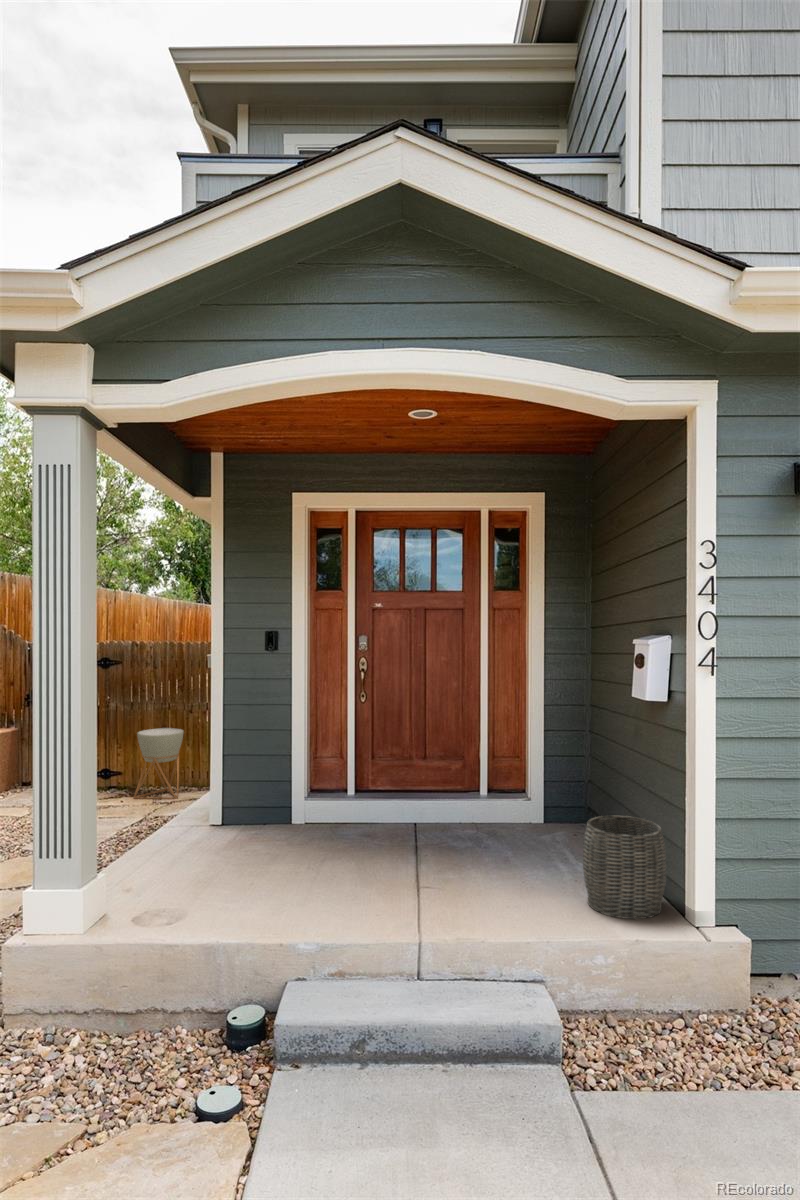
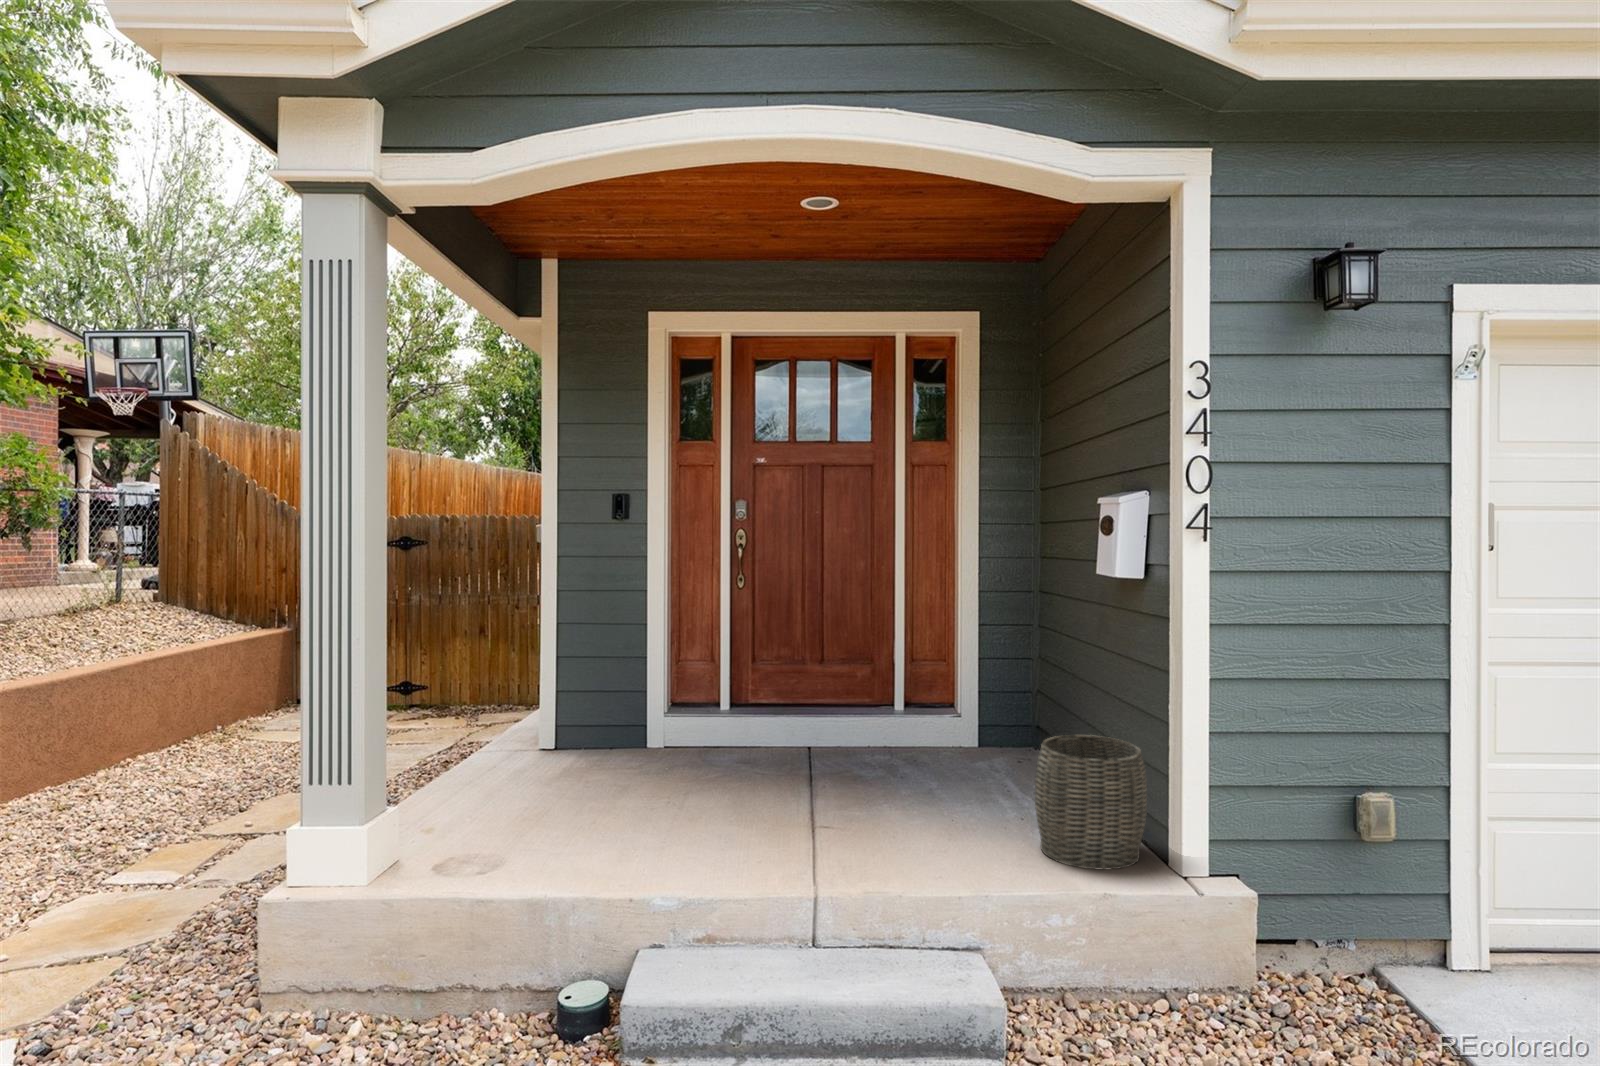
planter: present [134,728,184,799] -> none [443,629,507,721]

